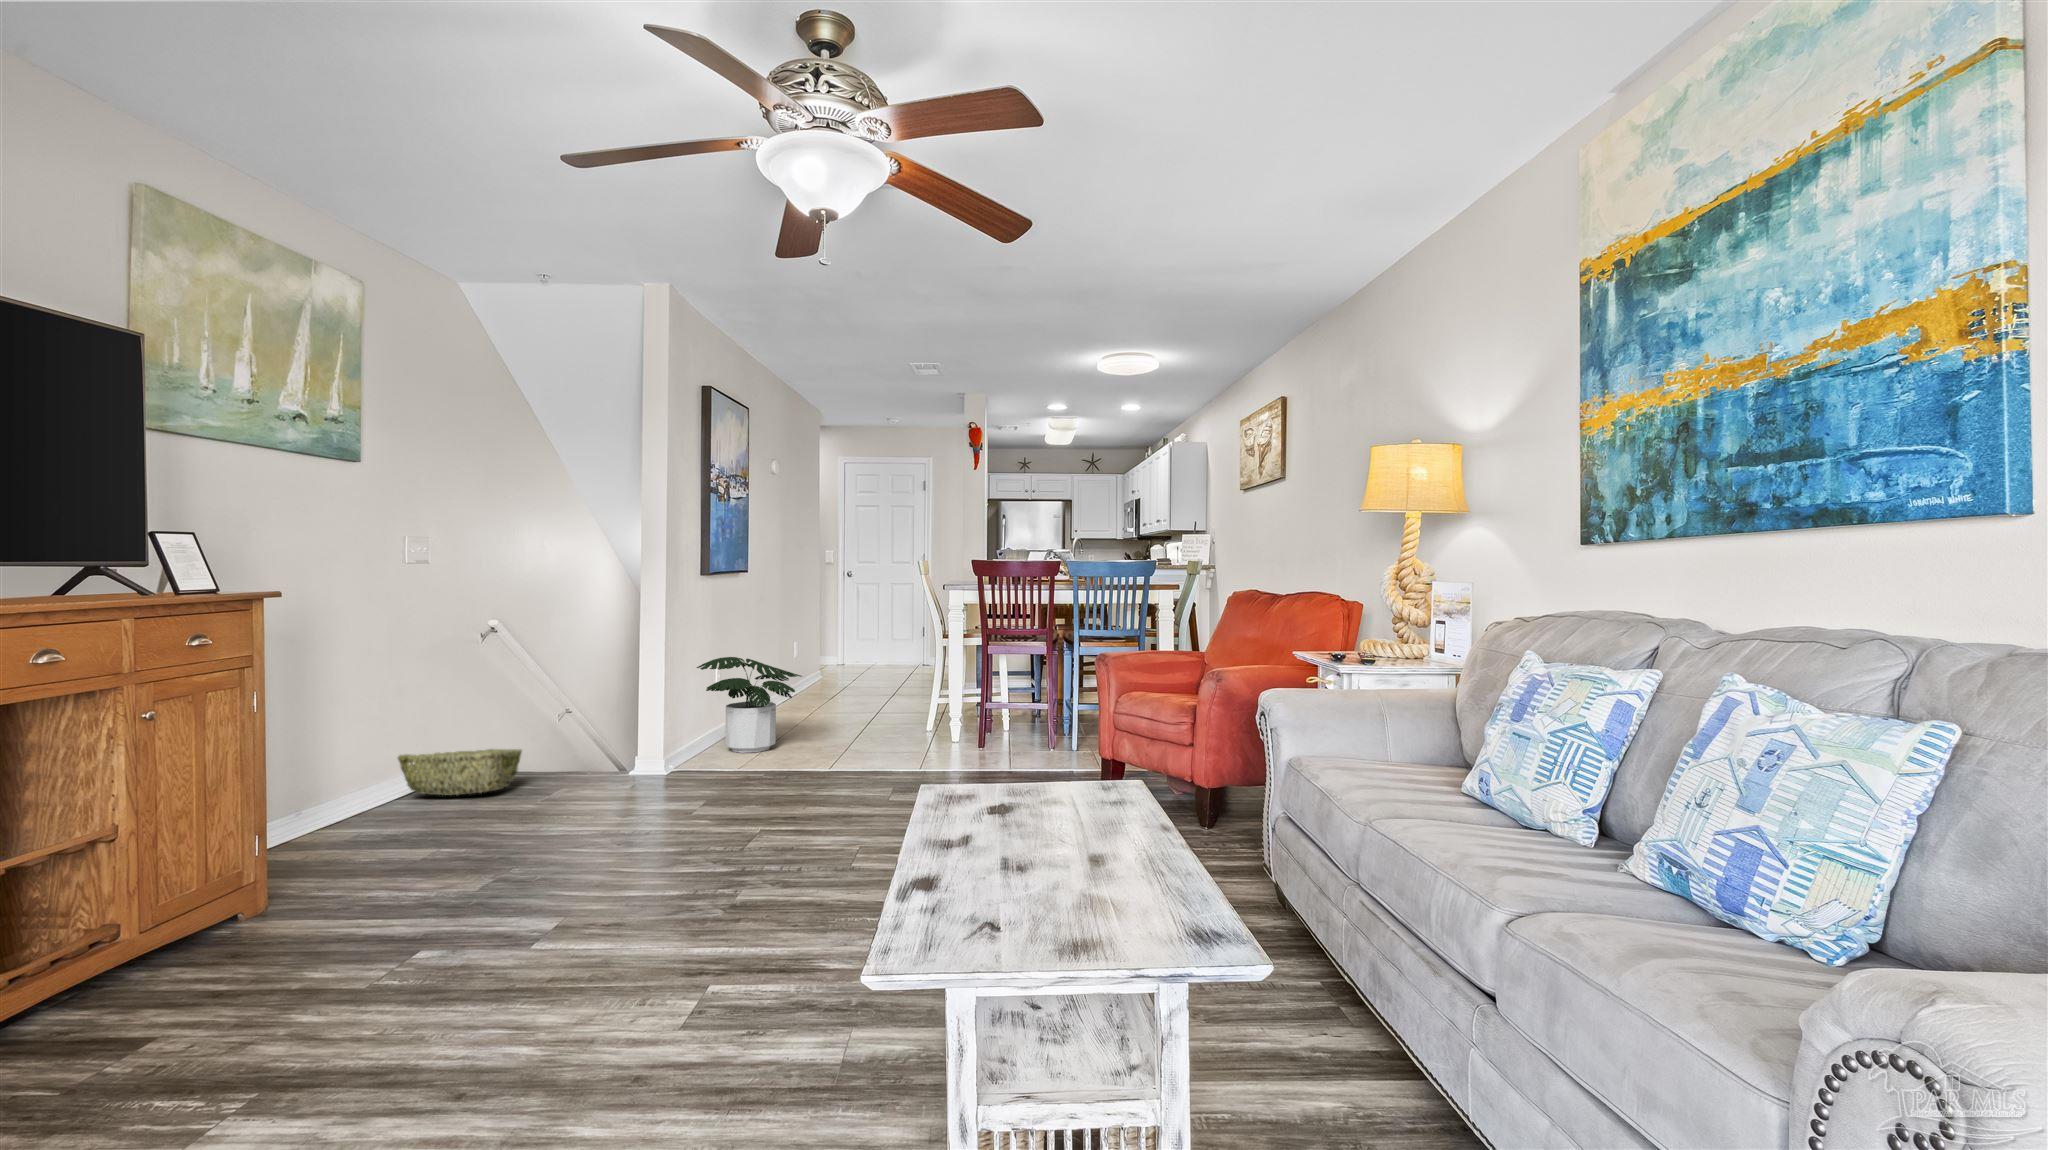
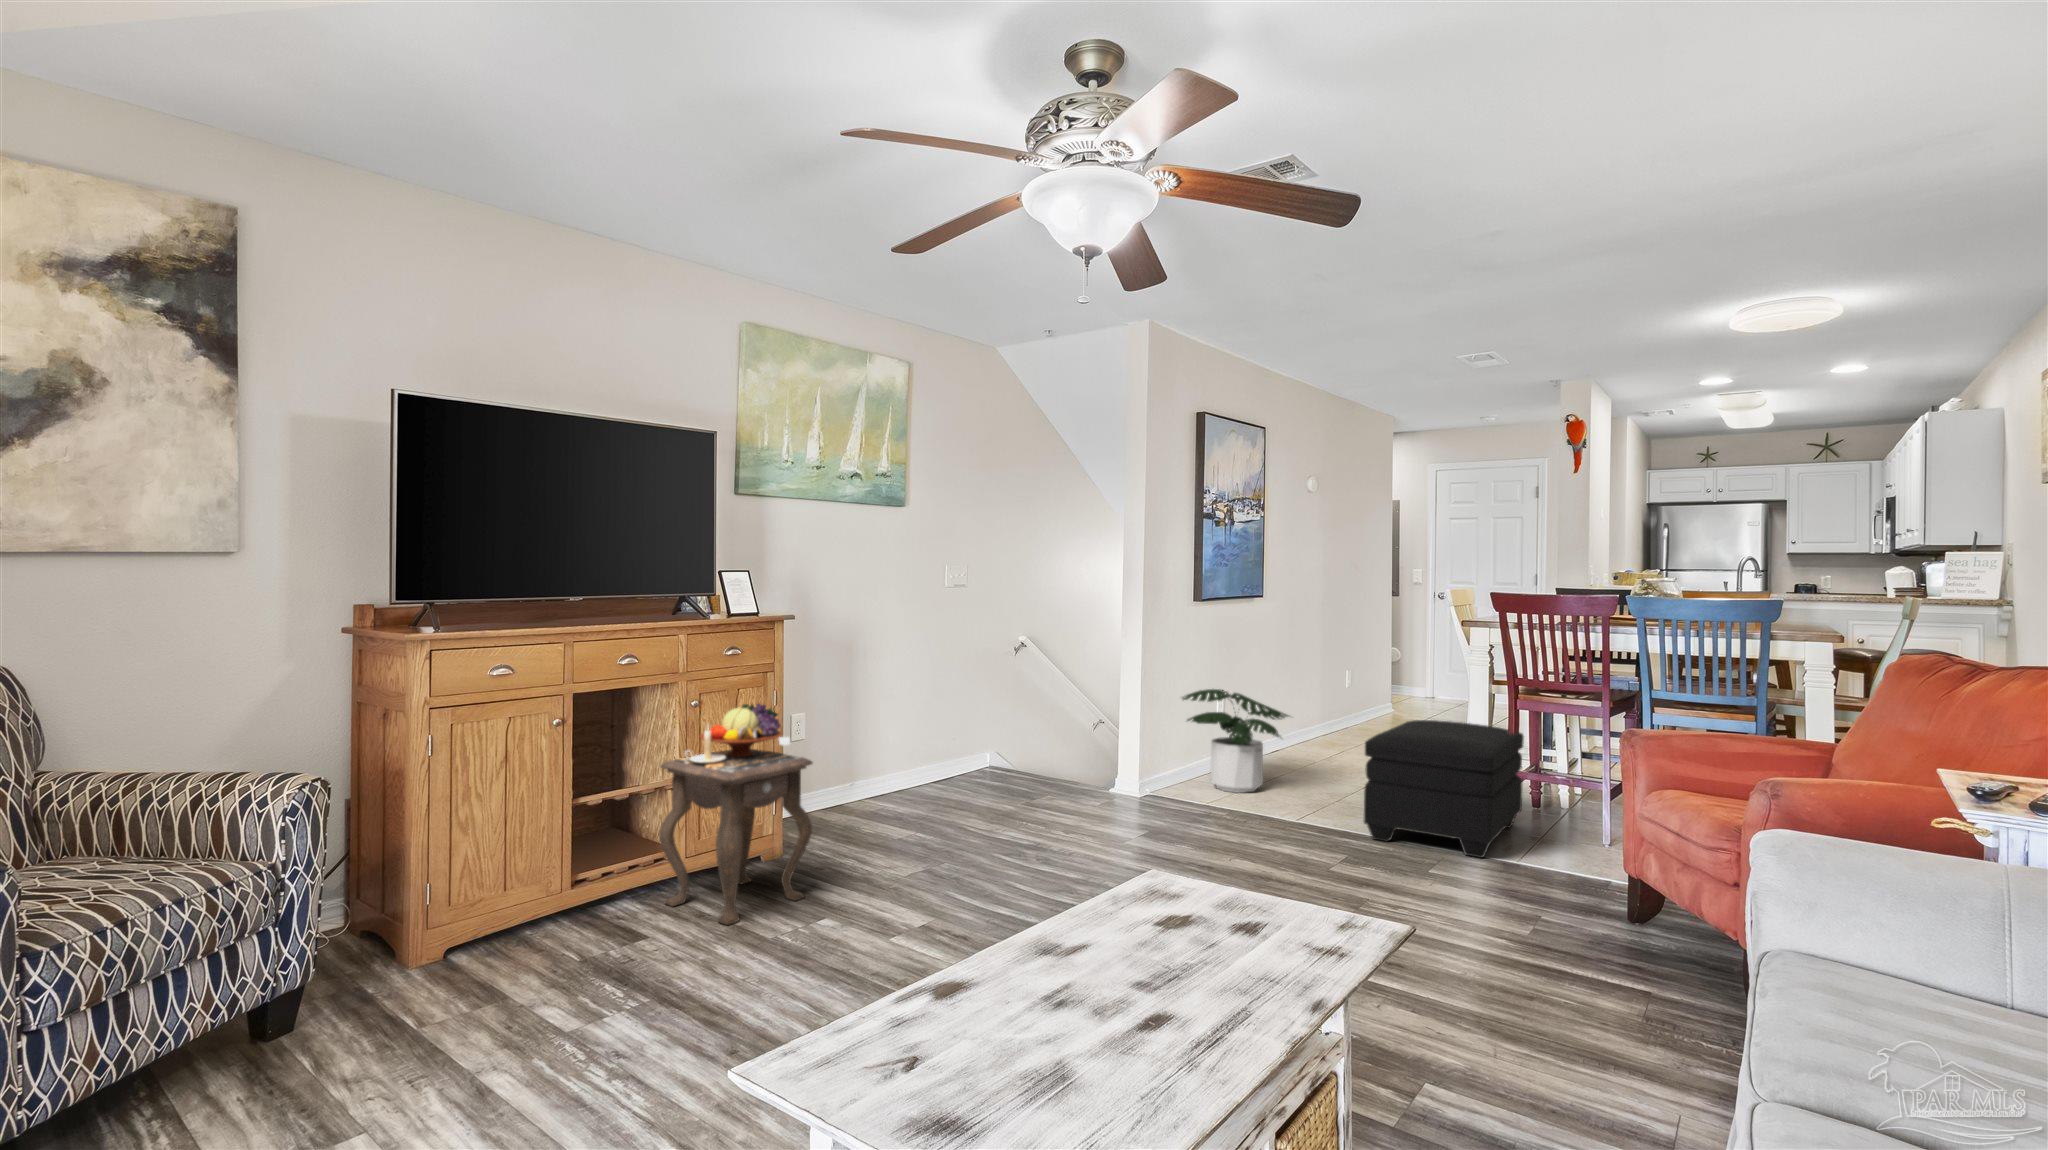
ottoman: none [893,665,994,768] -> present [1364,720,1524,858]
side table: none [114,696,372,1000] -> present [659,703,812,925]
woven basket: present [398,749,522,796] -> none [926,749,1015,794]

